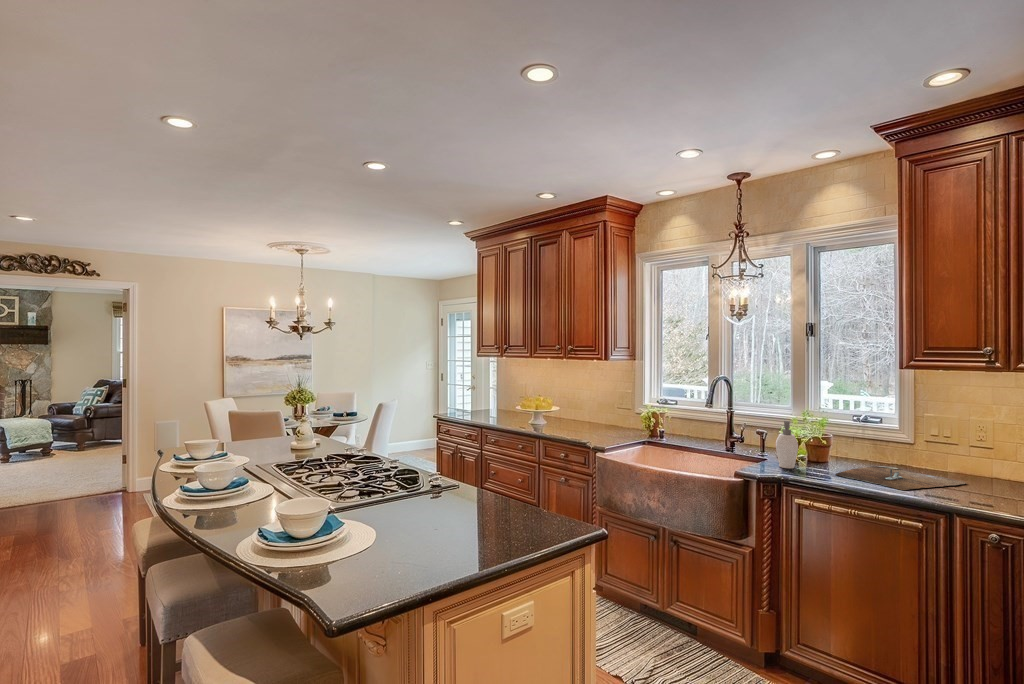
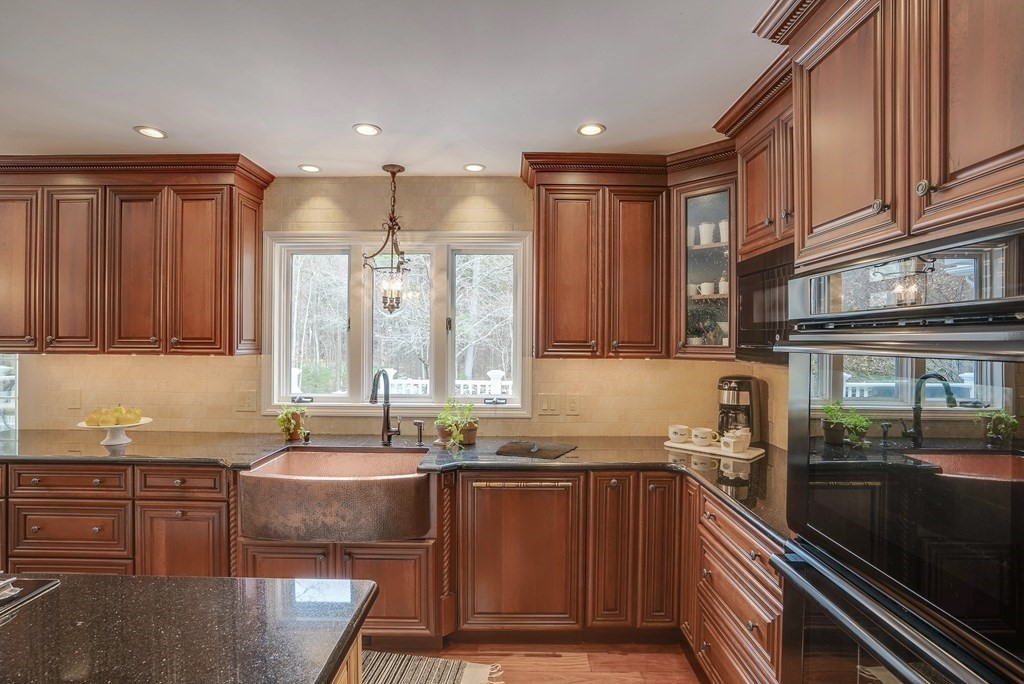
soap dispenser: present [776,421,798,468] -> none [445,410,465,455]

